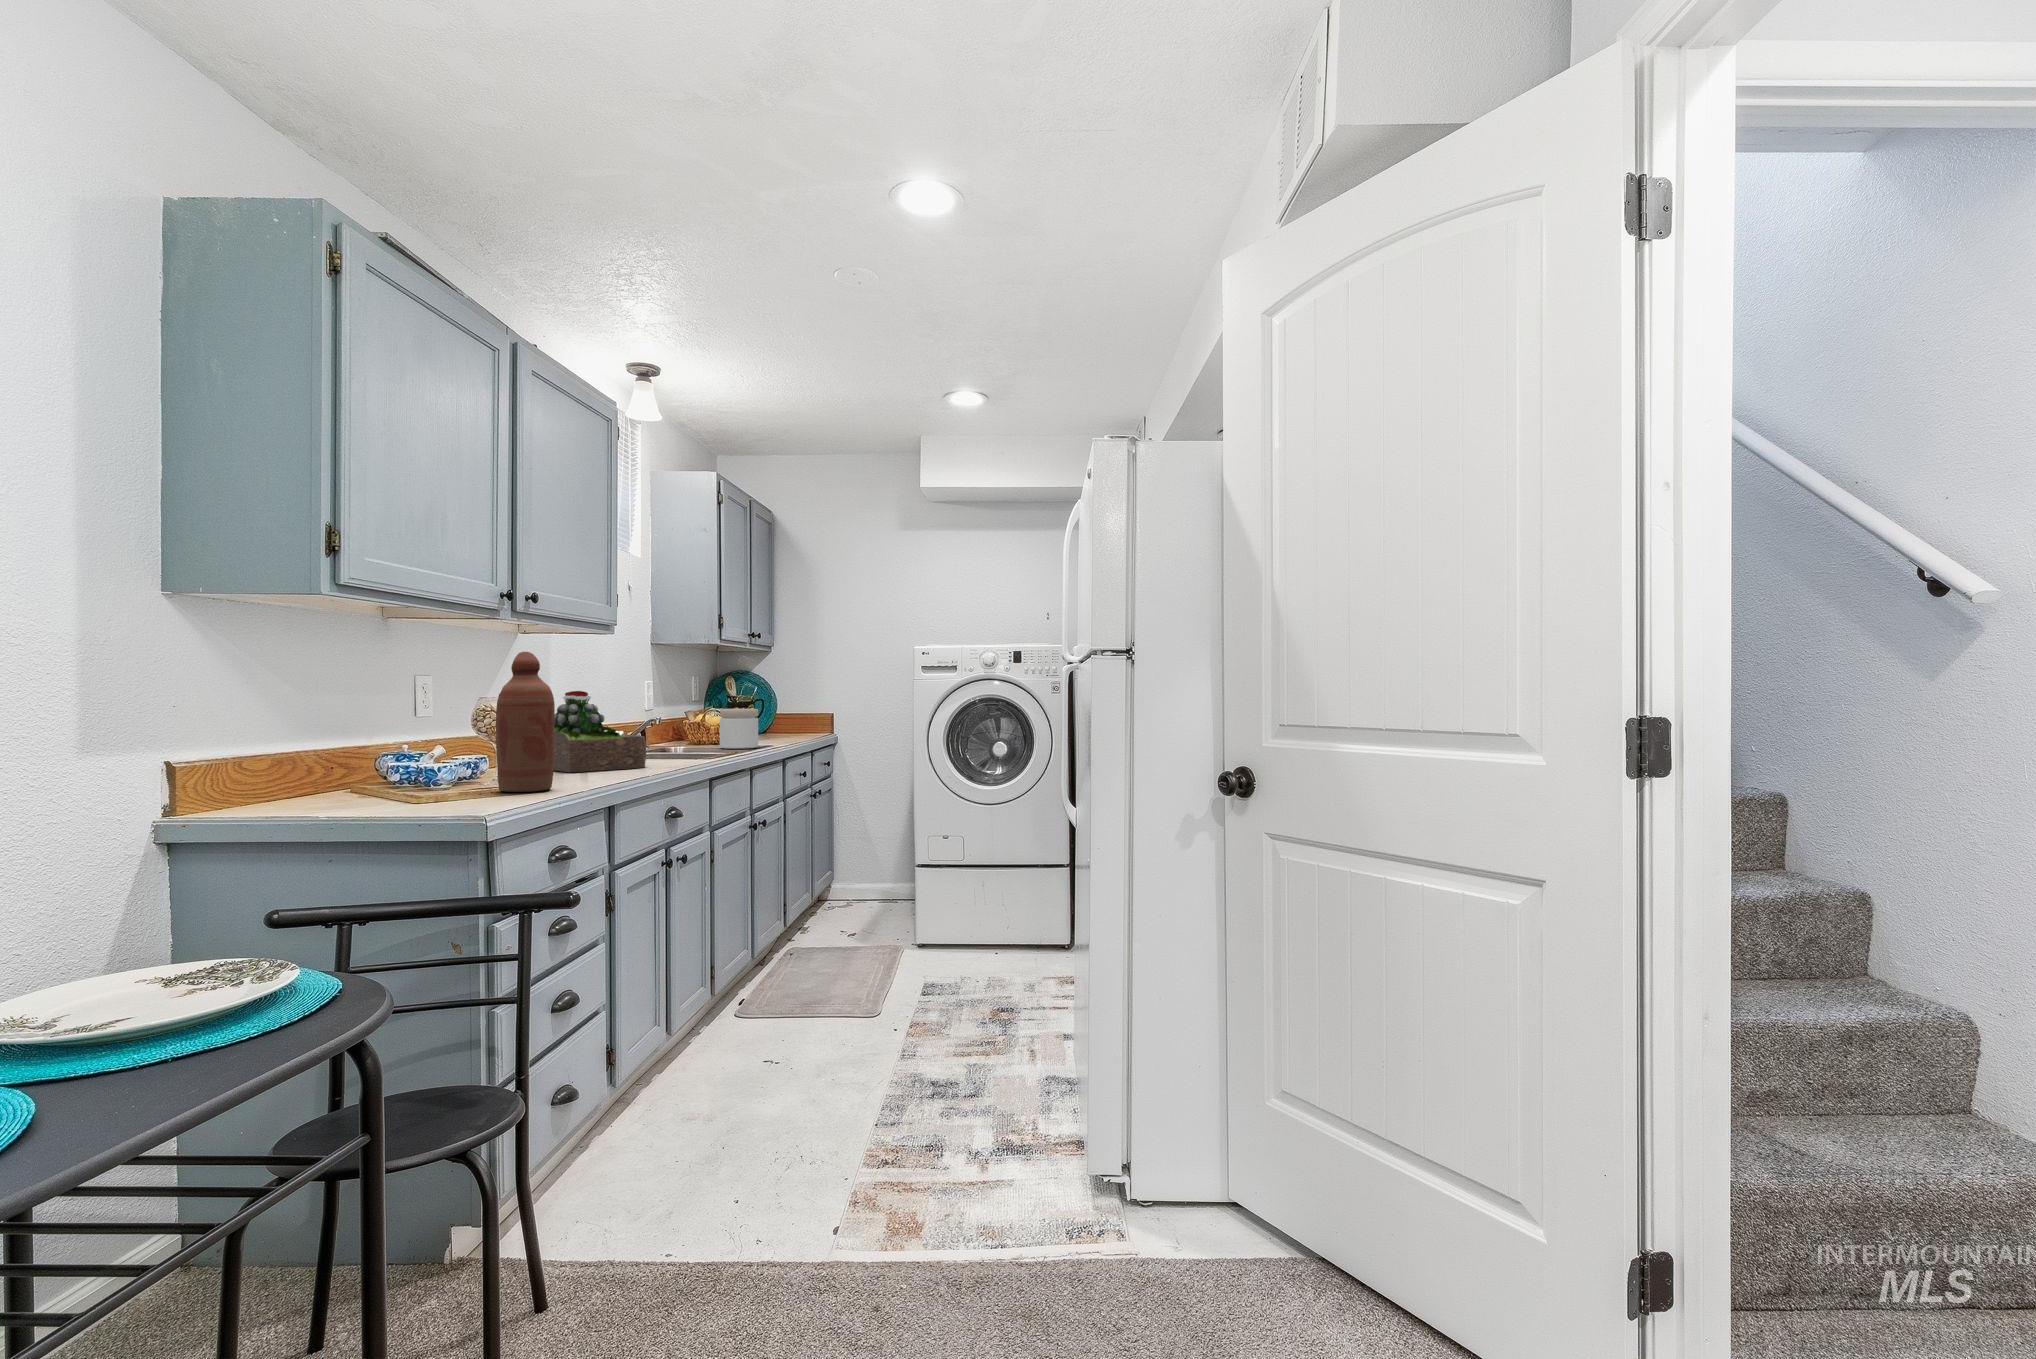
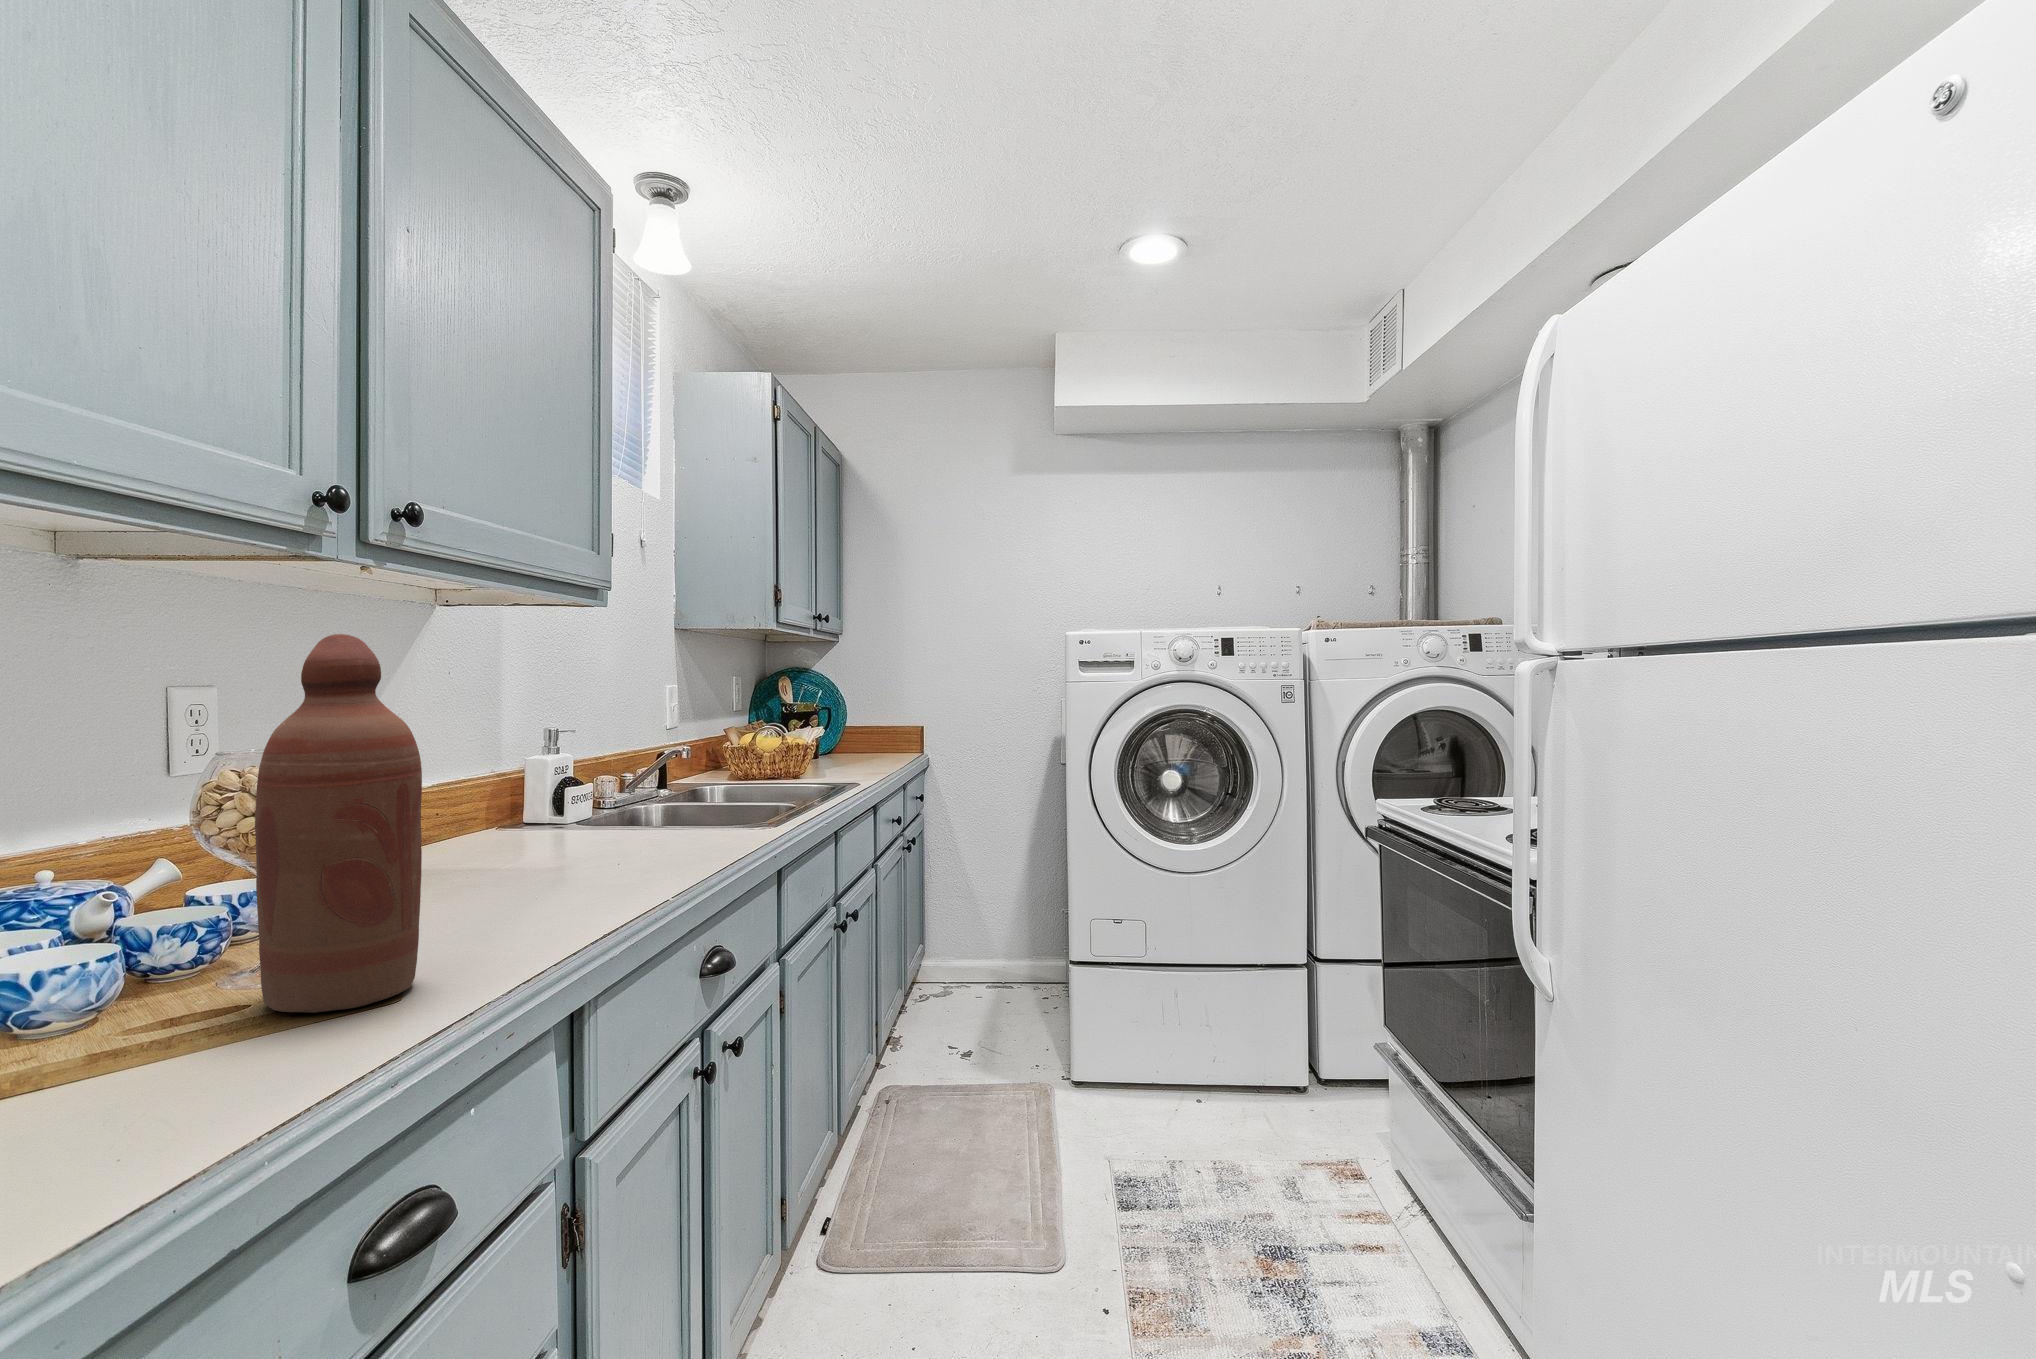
succulent plant: present [553,691,647,772] -> none [458,715,662,885]
jar: present [720,709,758,749] -> none [782,730,842,796]

